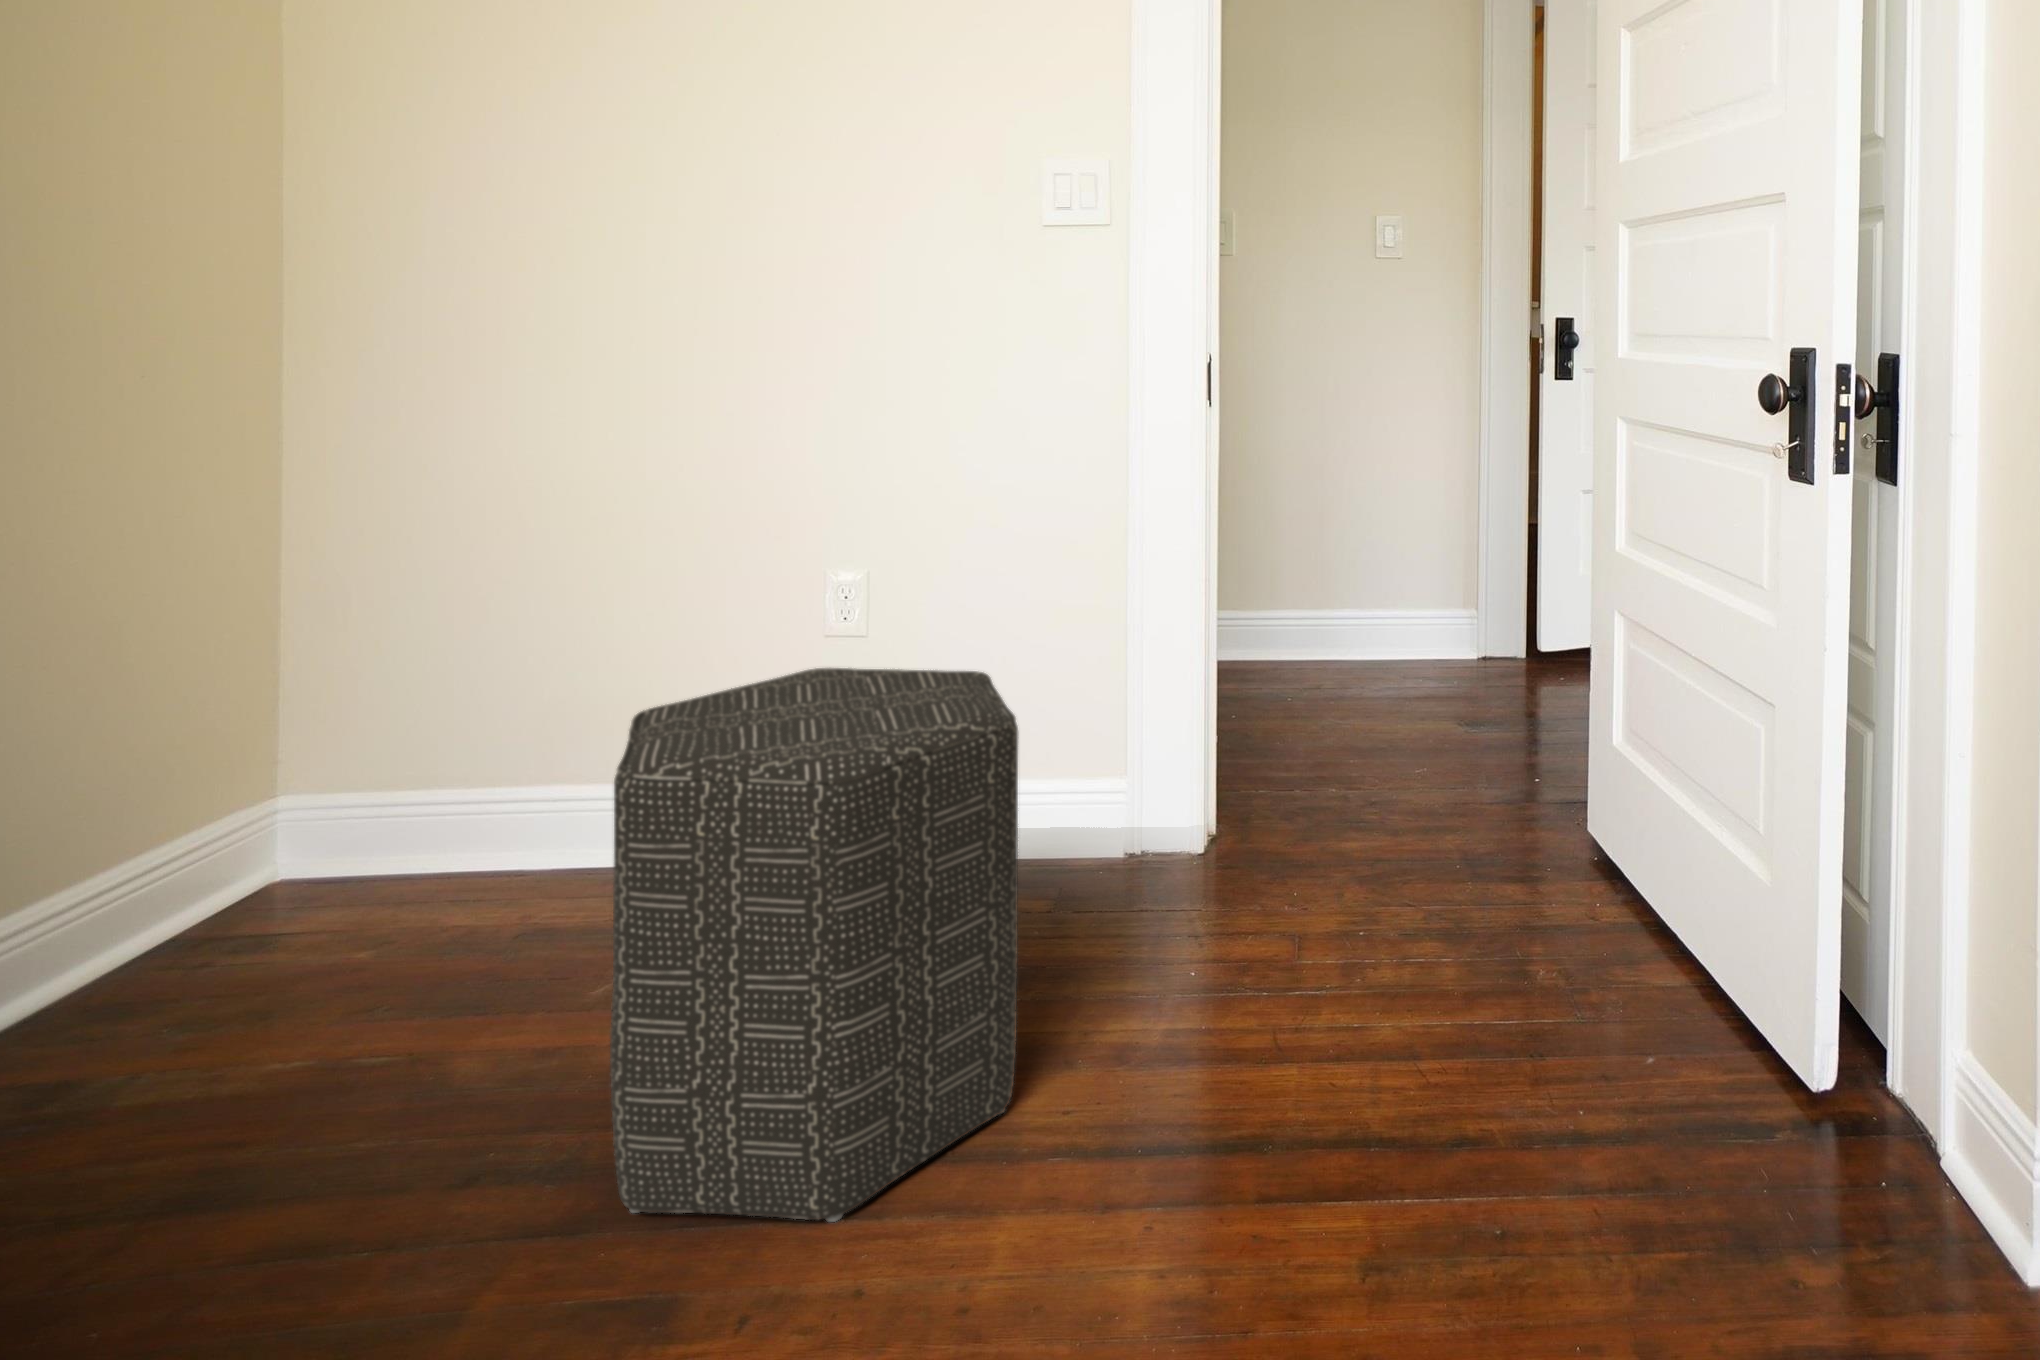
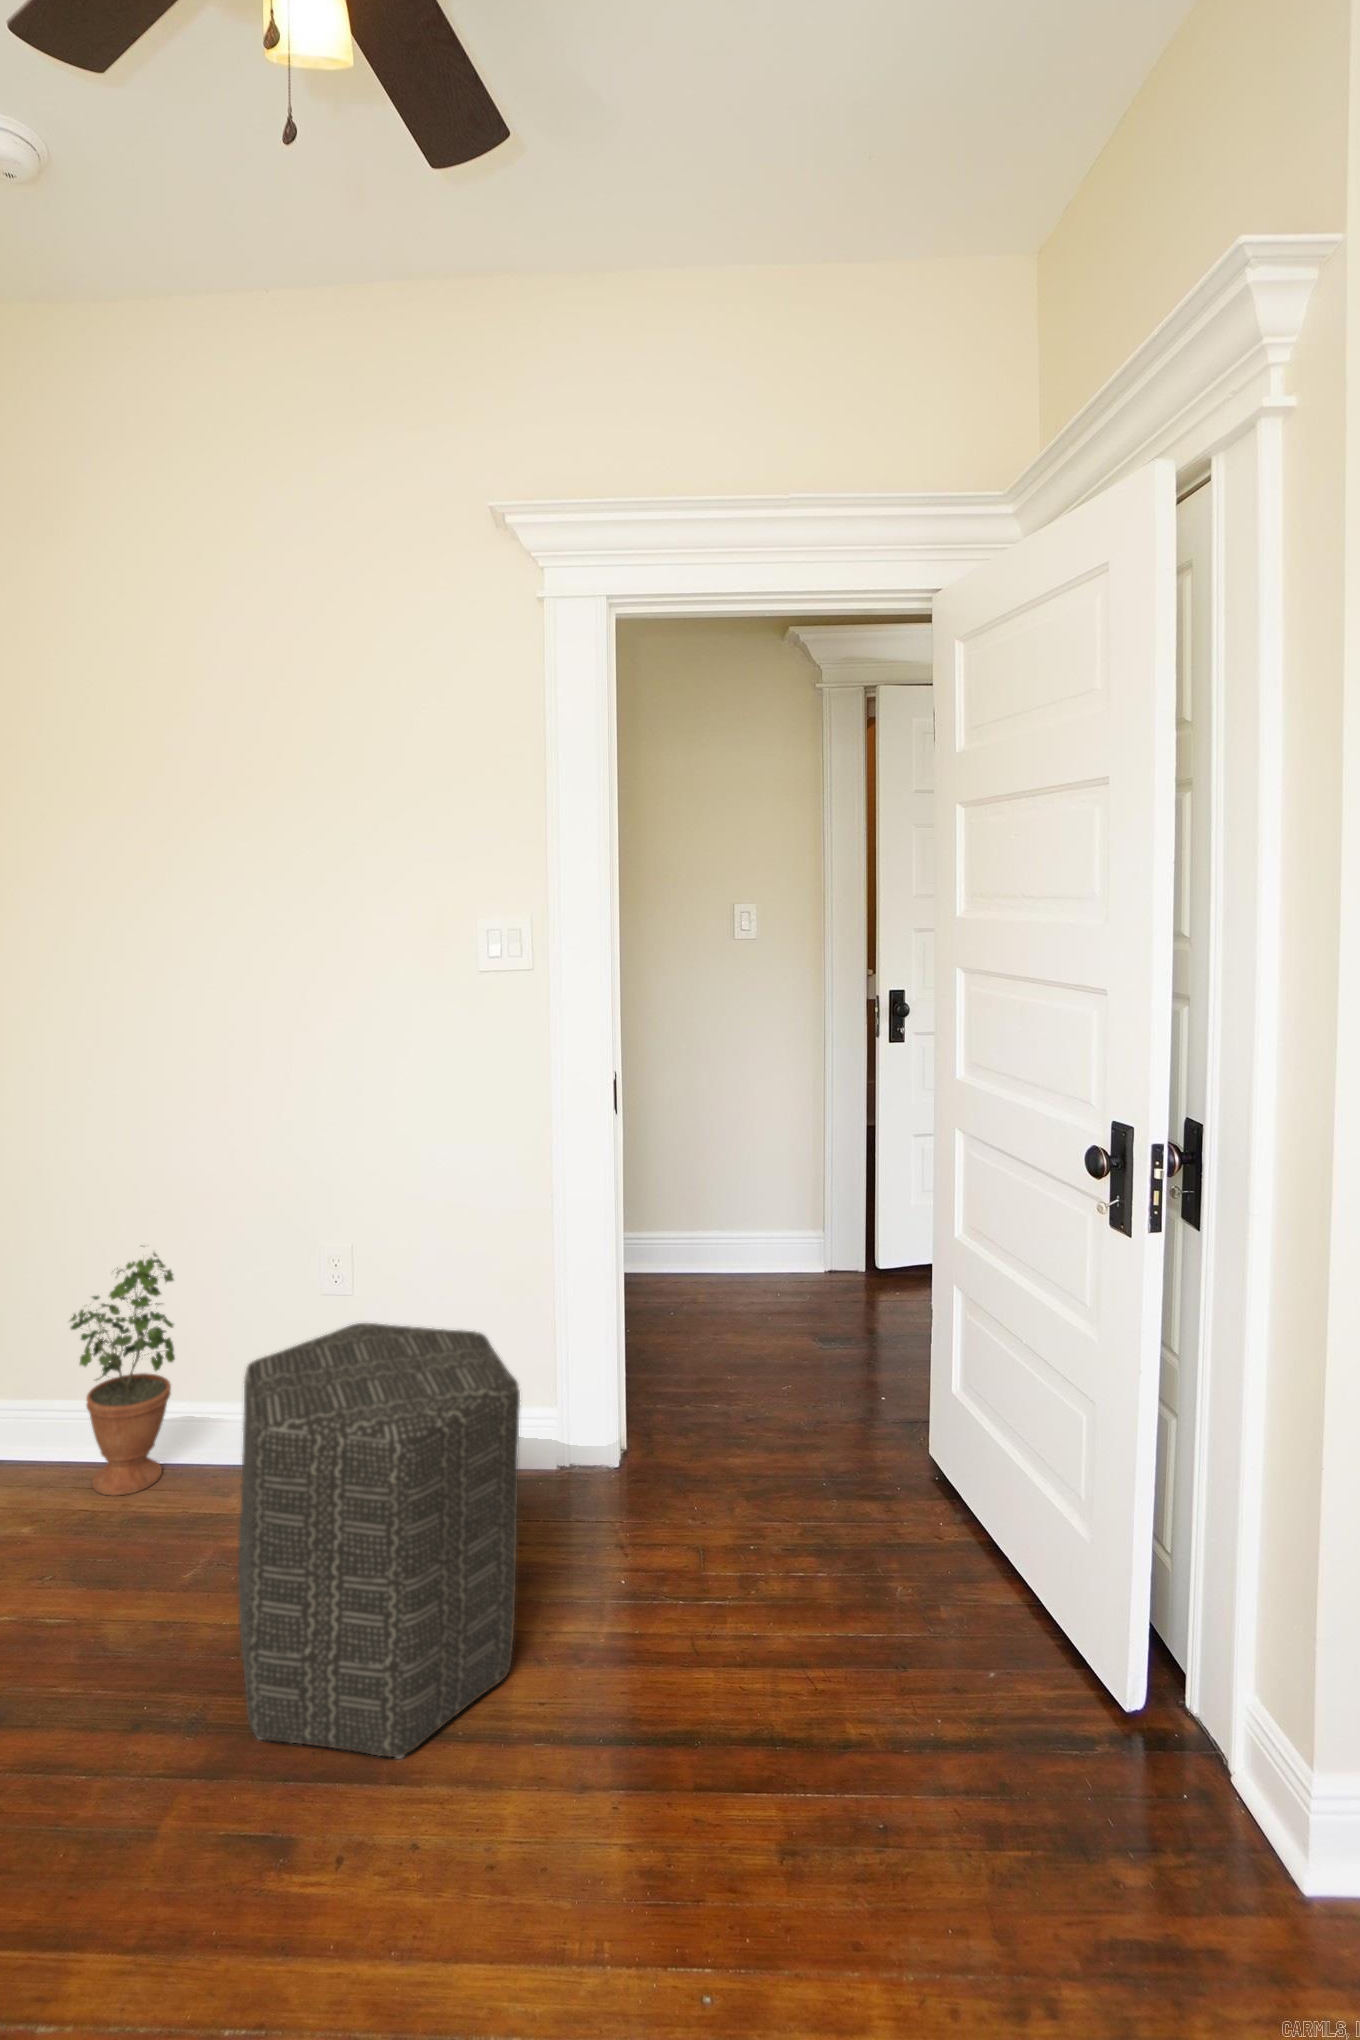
potted plant: none [431,605,593,934] -> present [70,1253,175,1496]

